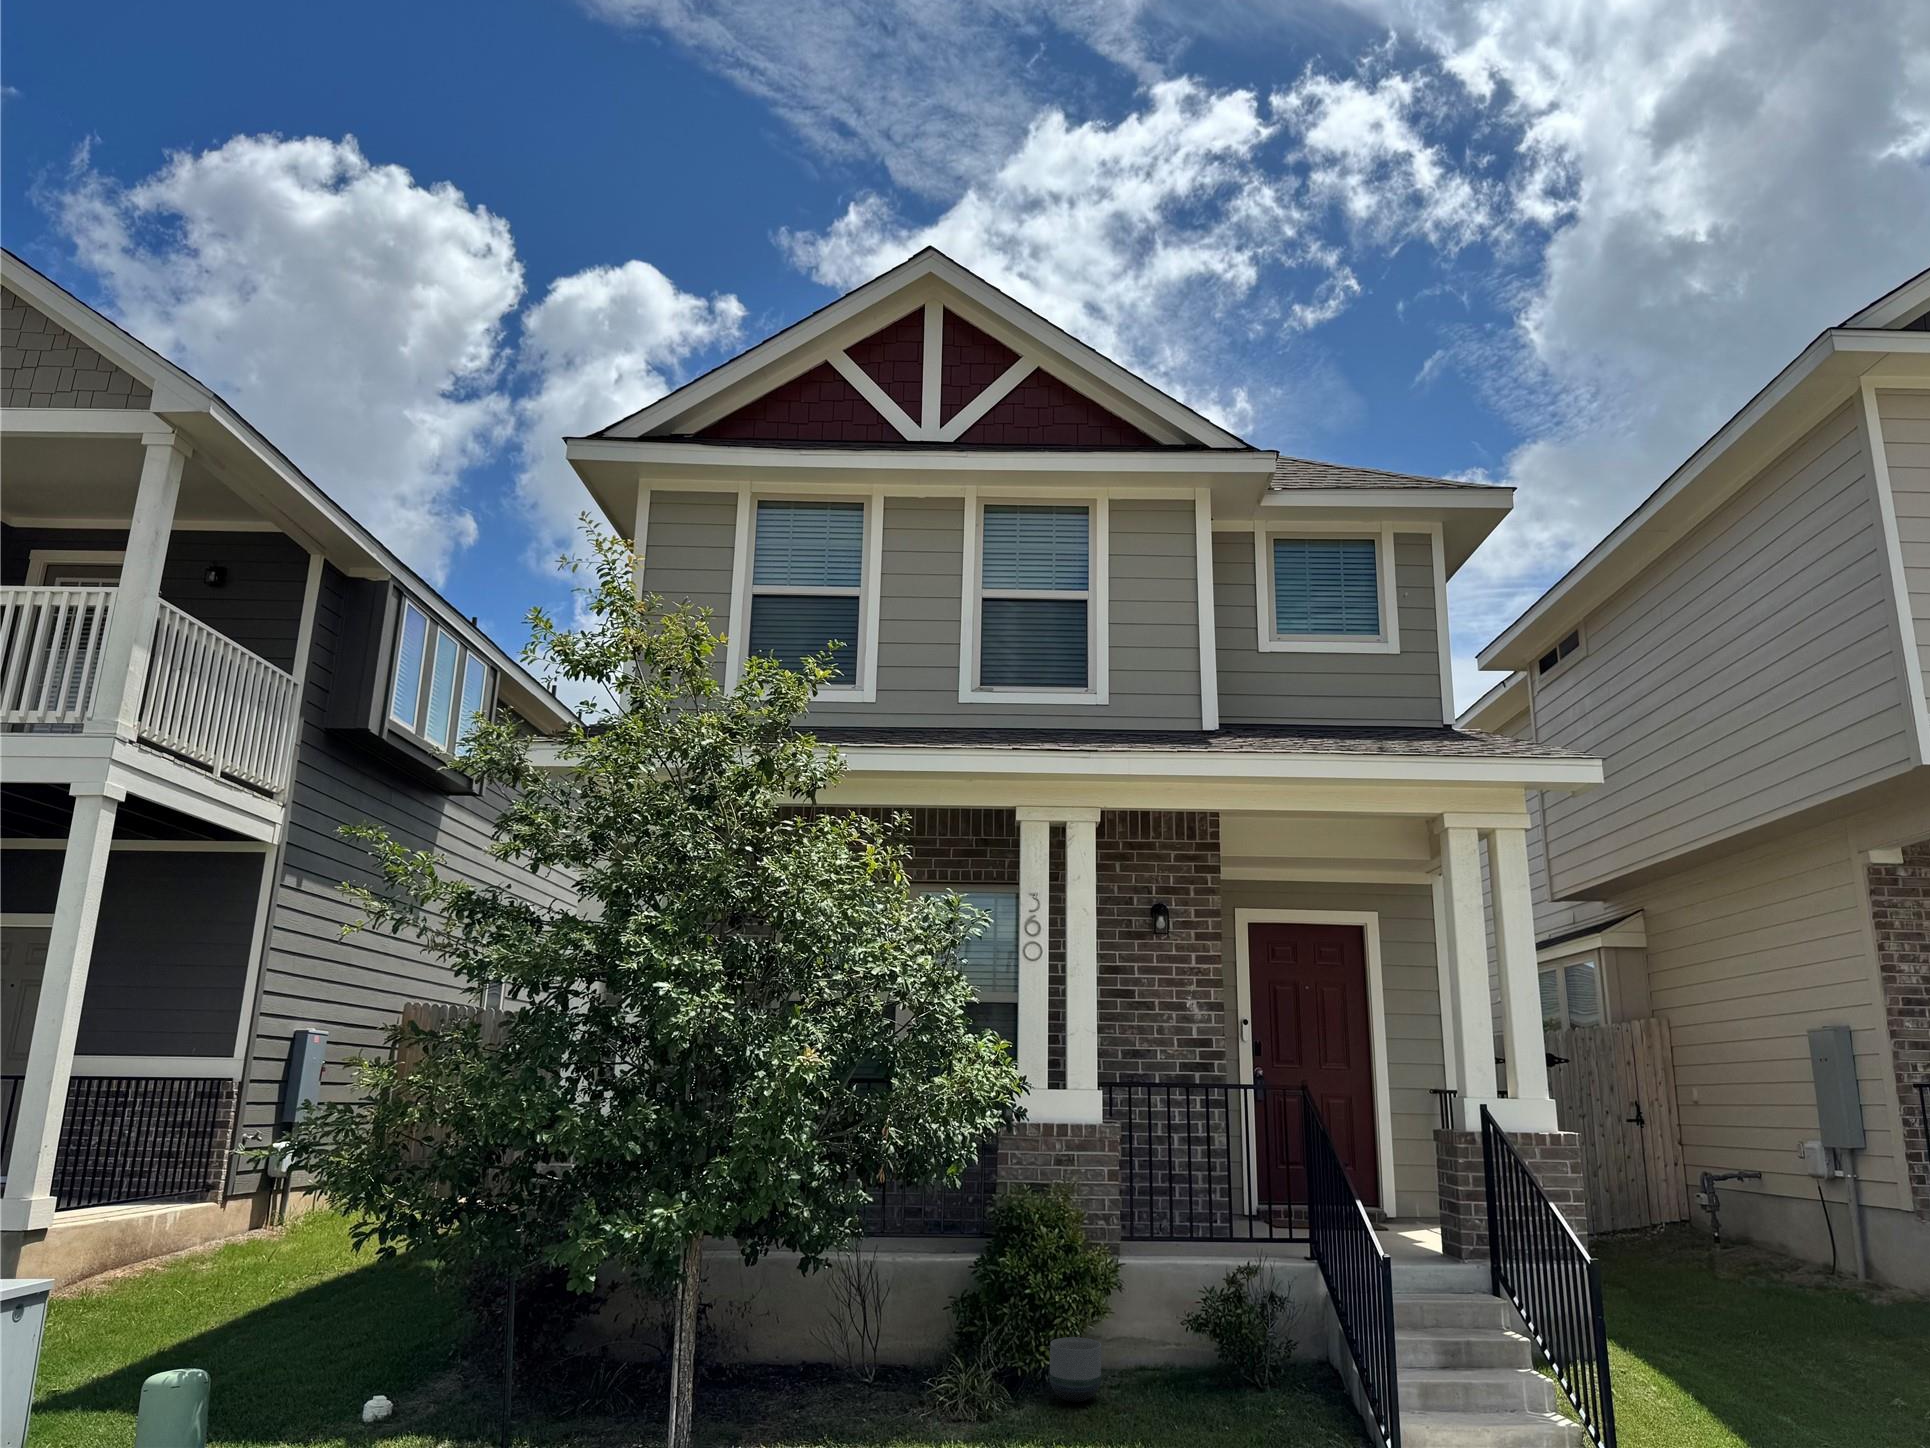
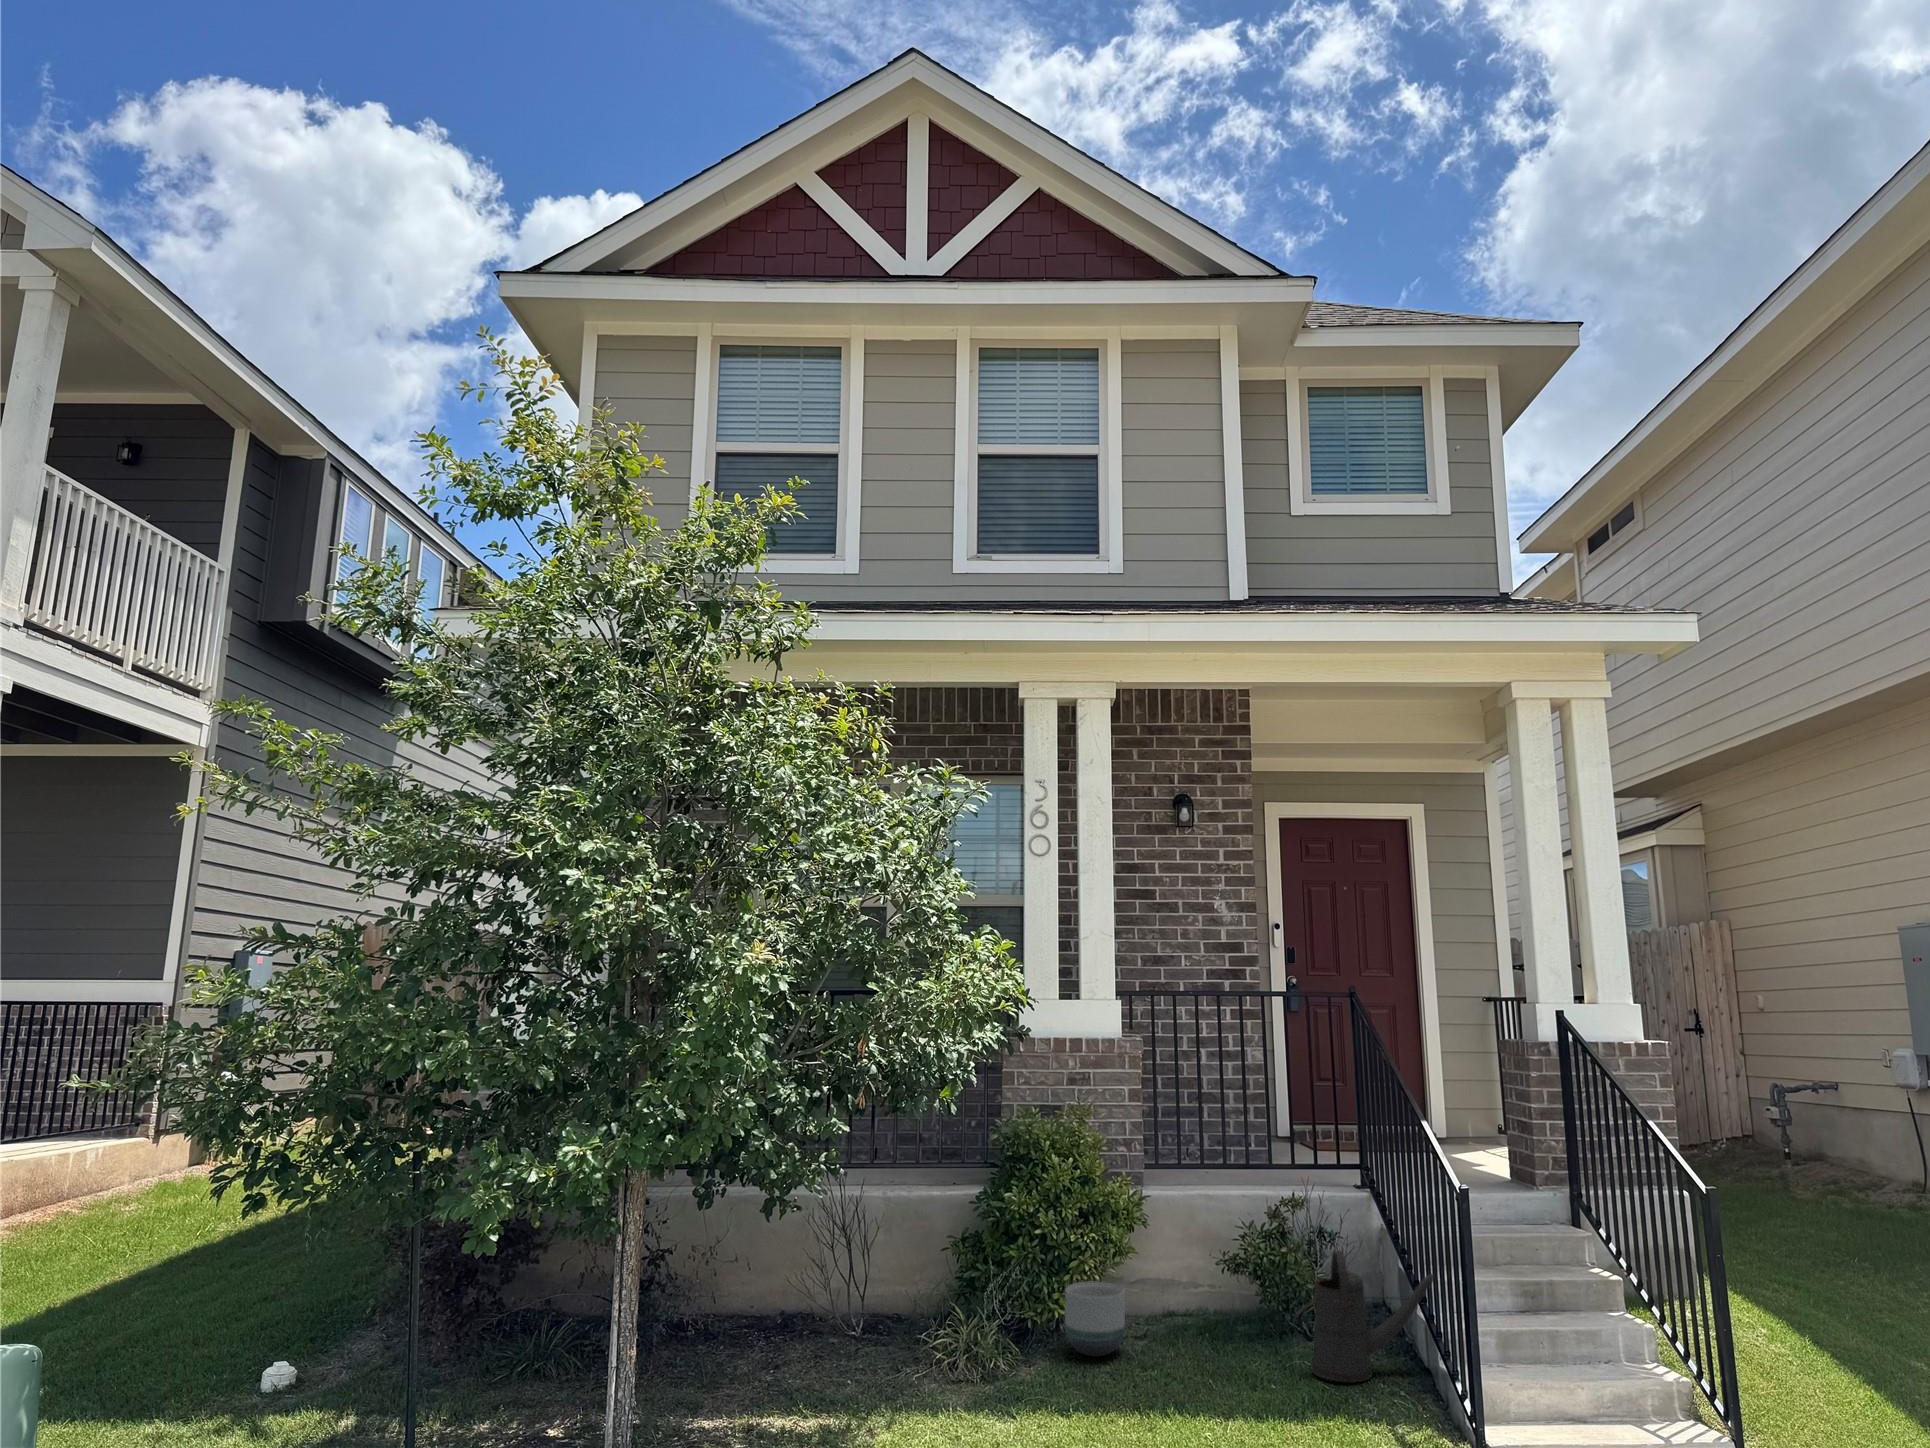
watering can: none [1243,1311,1364,1424] -> present [1293,1251,1434,1382]

